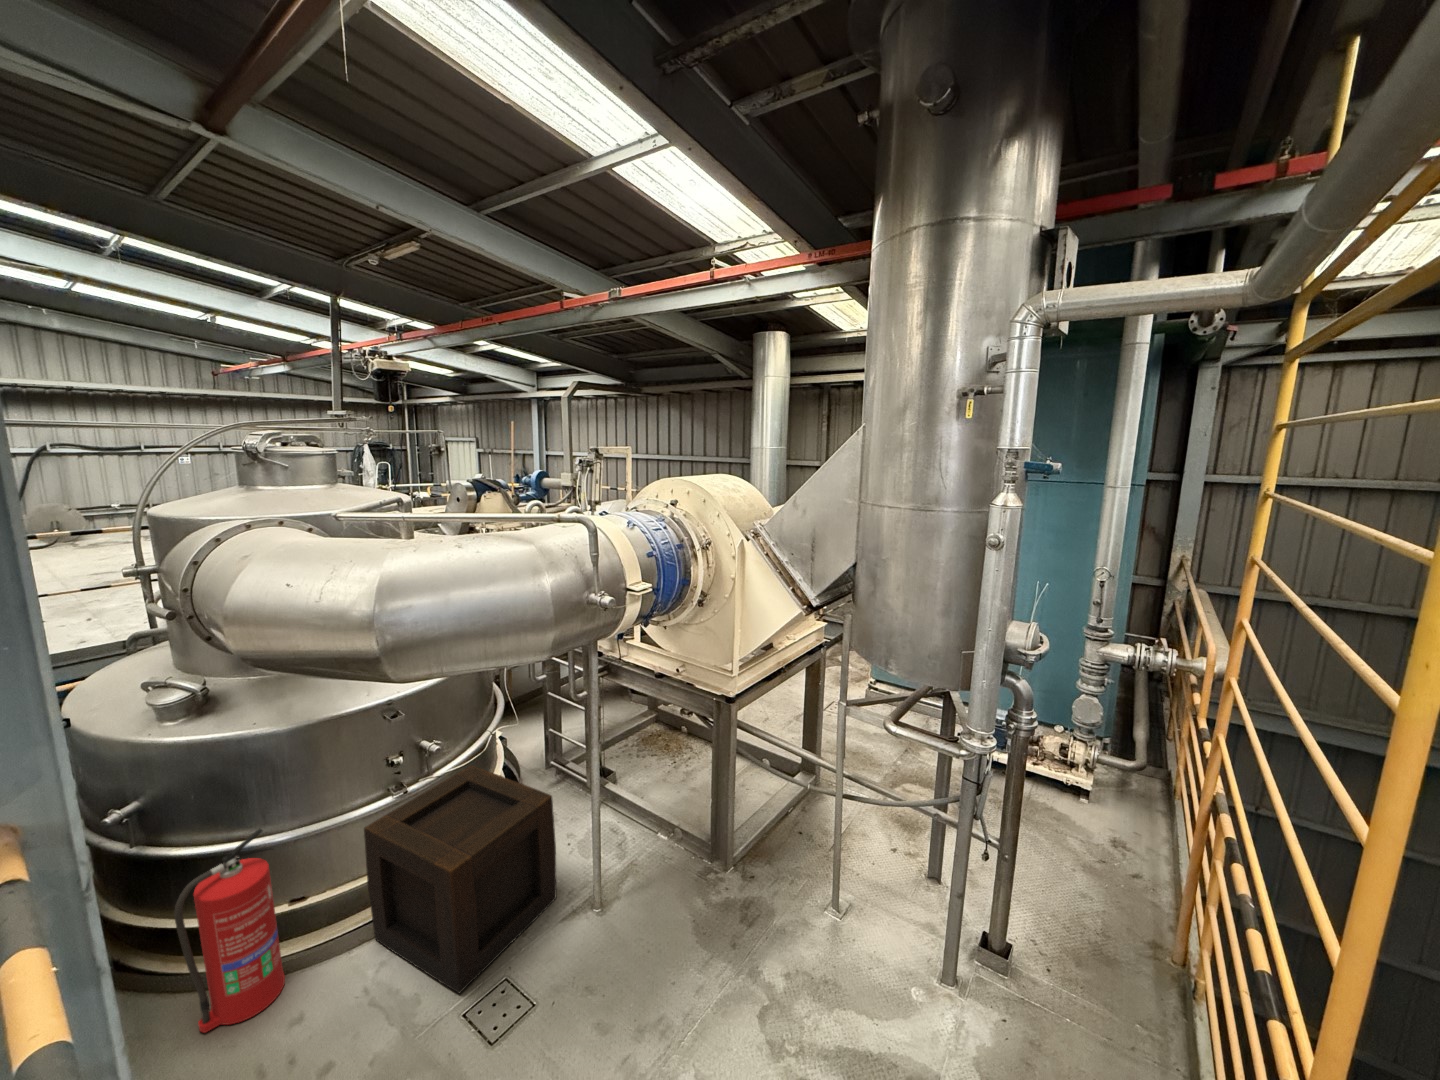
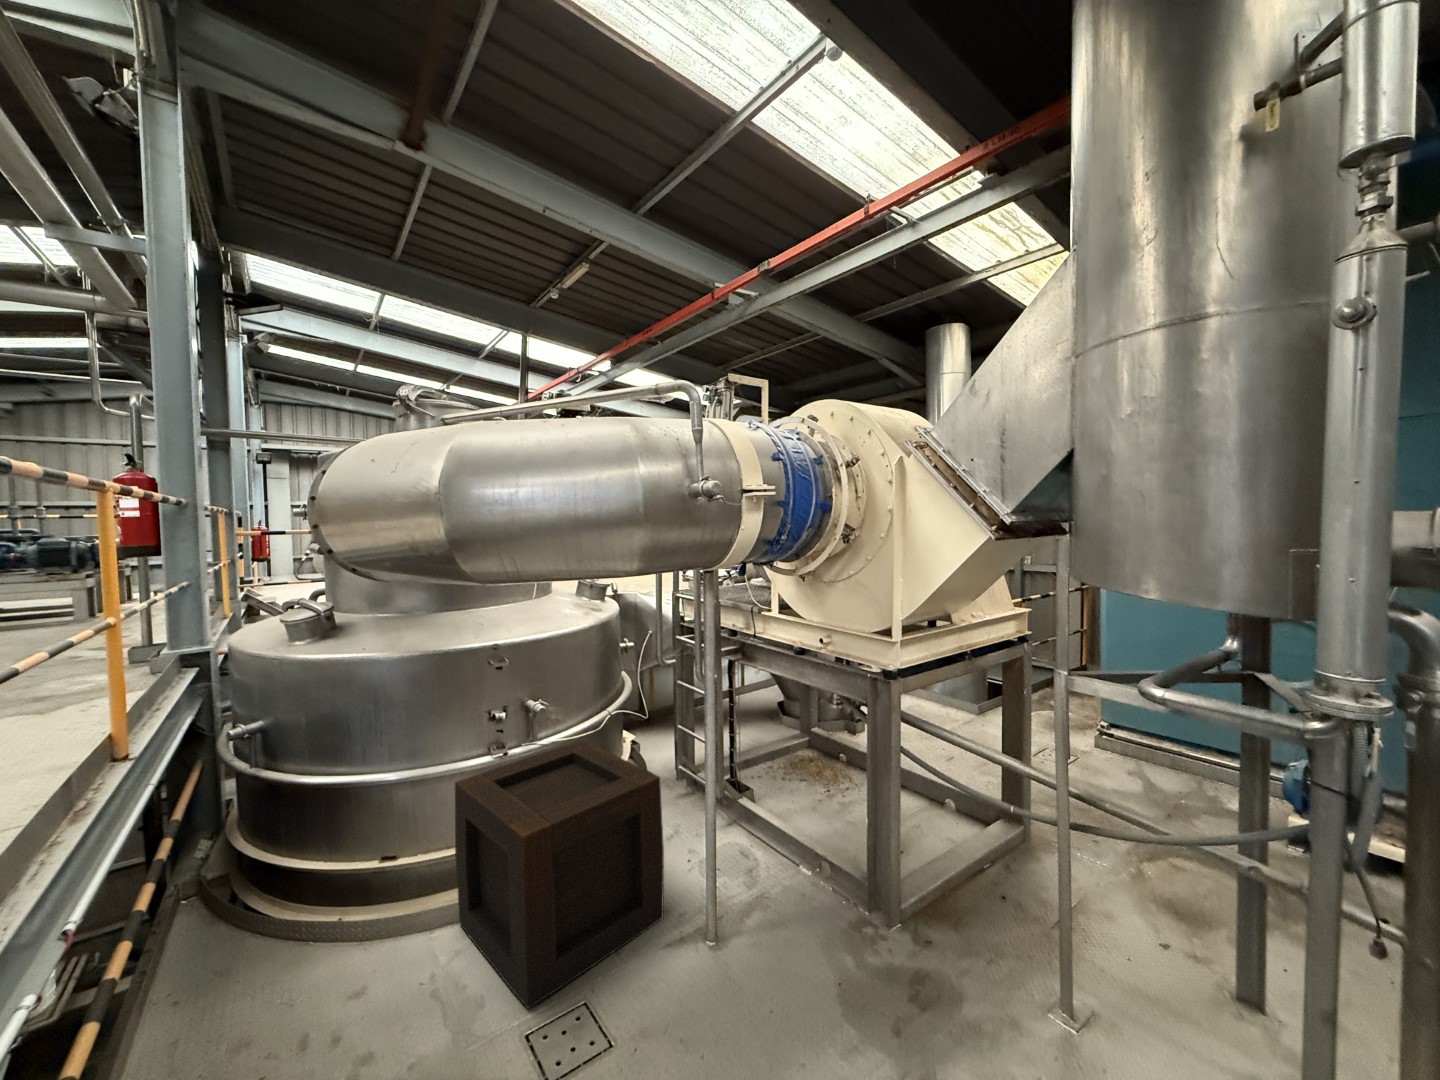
fire extinguisher: present [174,828,285,1033] -> none [258,762,365,987]

